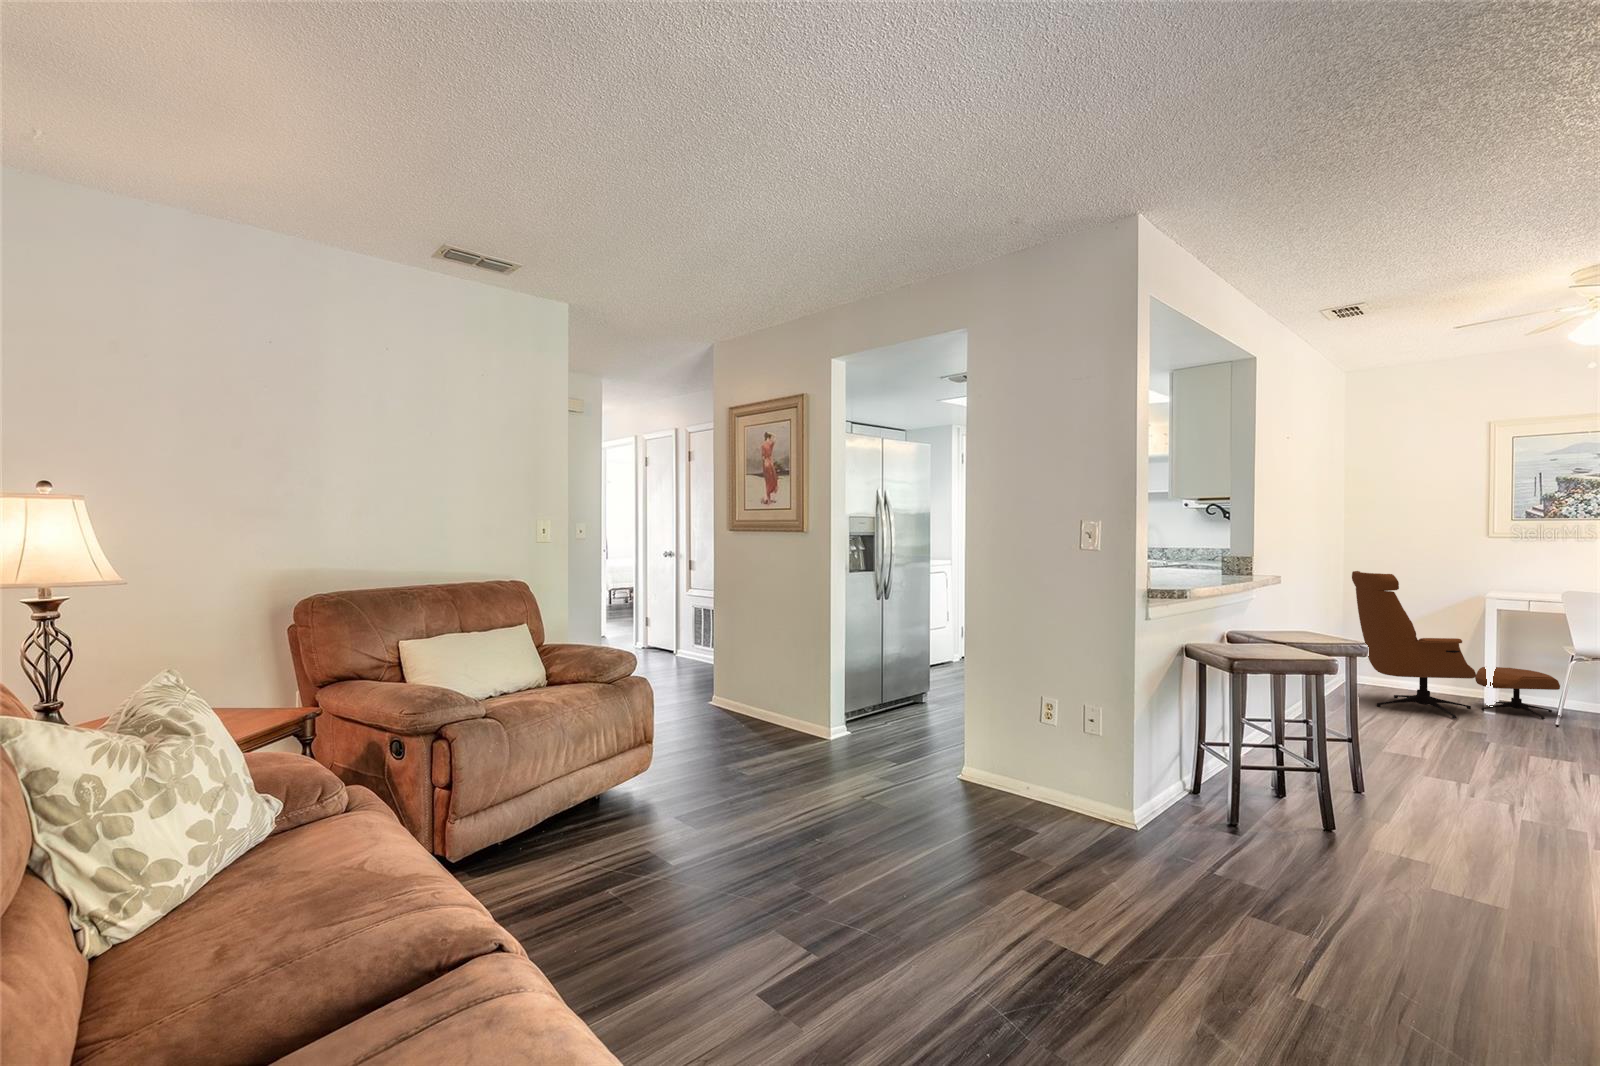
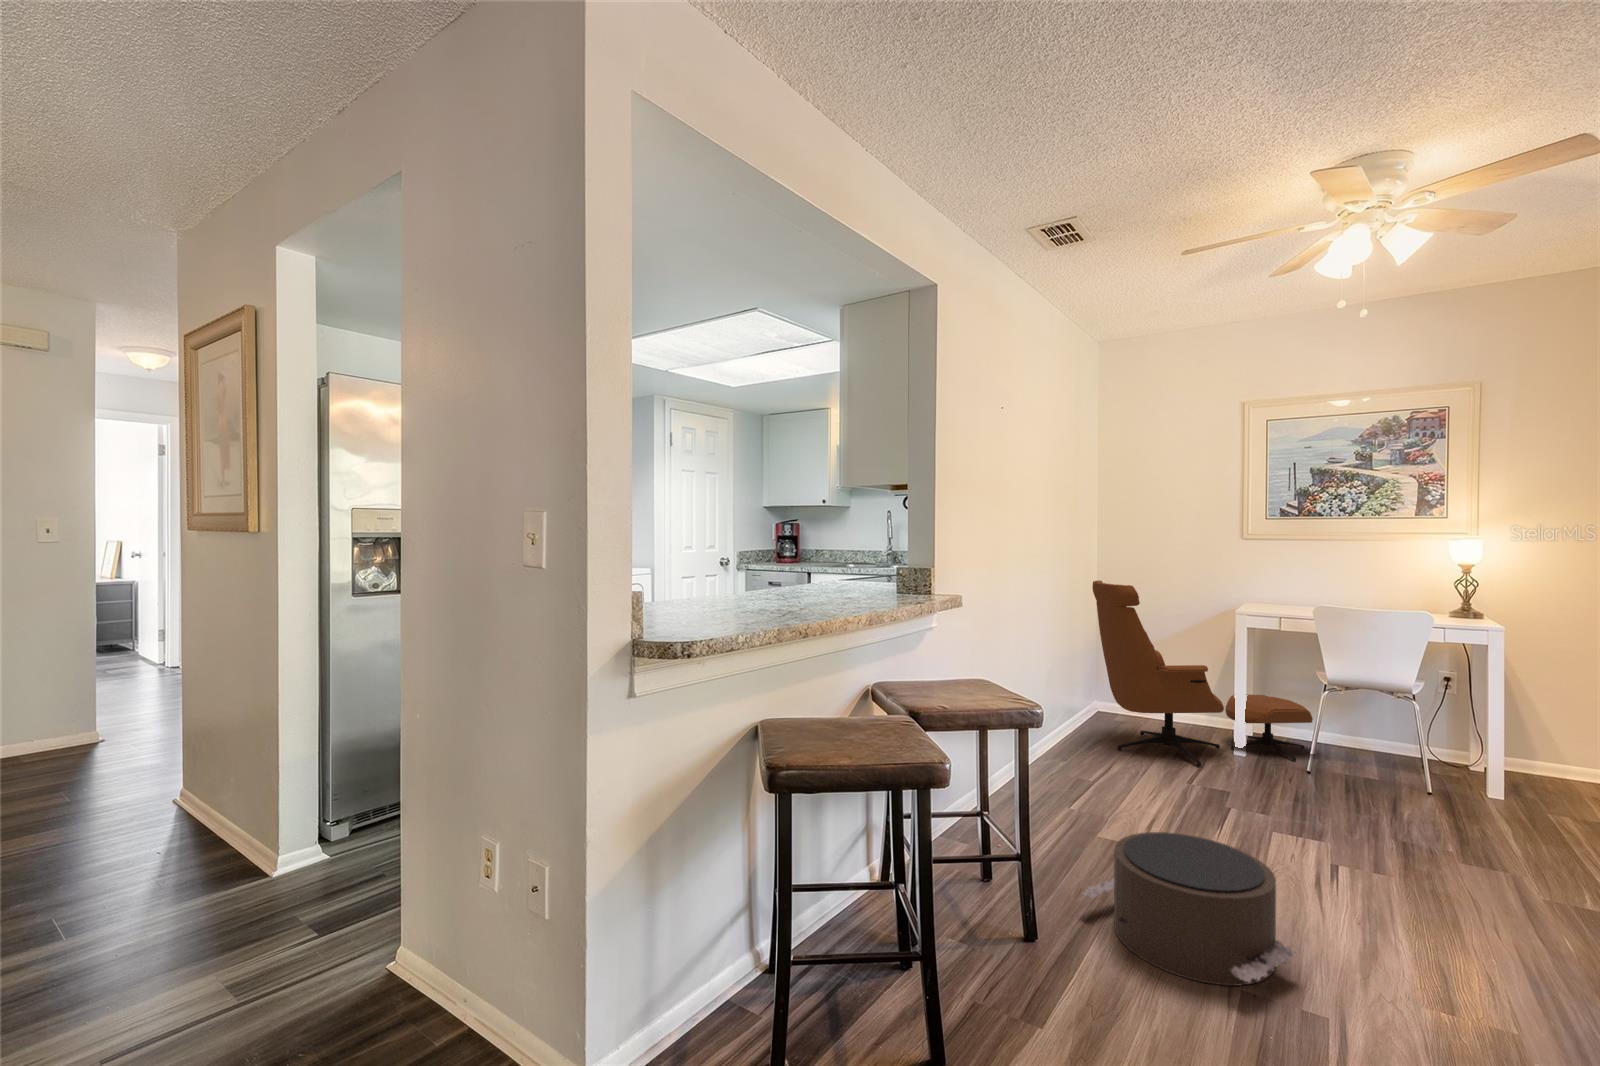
pouf: none [1387,734,1556,816] -> present [1083,832,1297,986]

